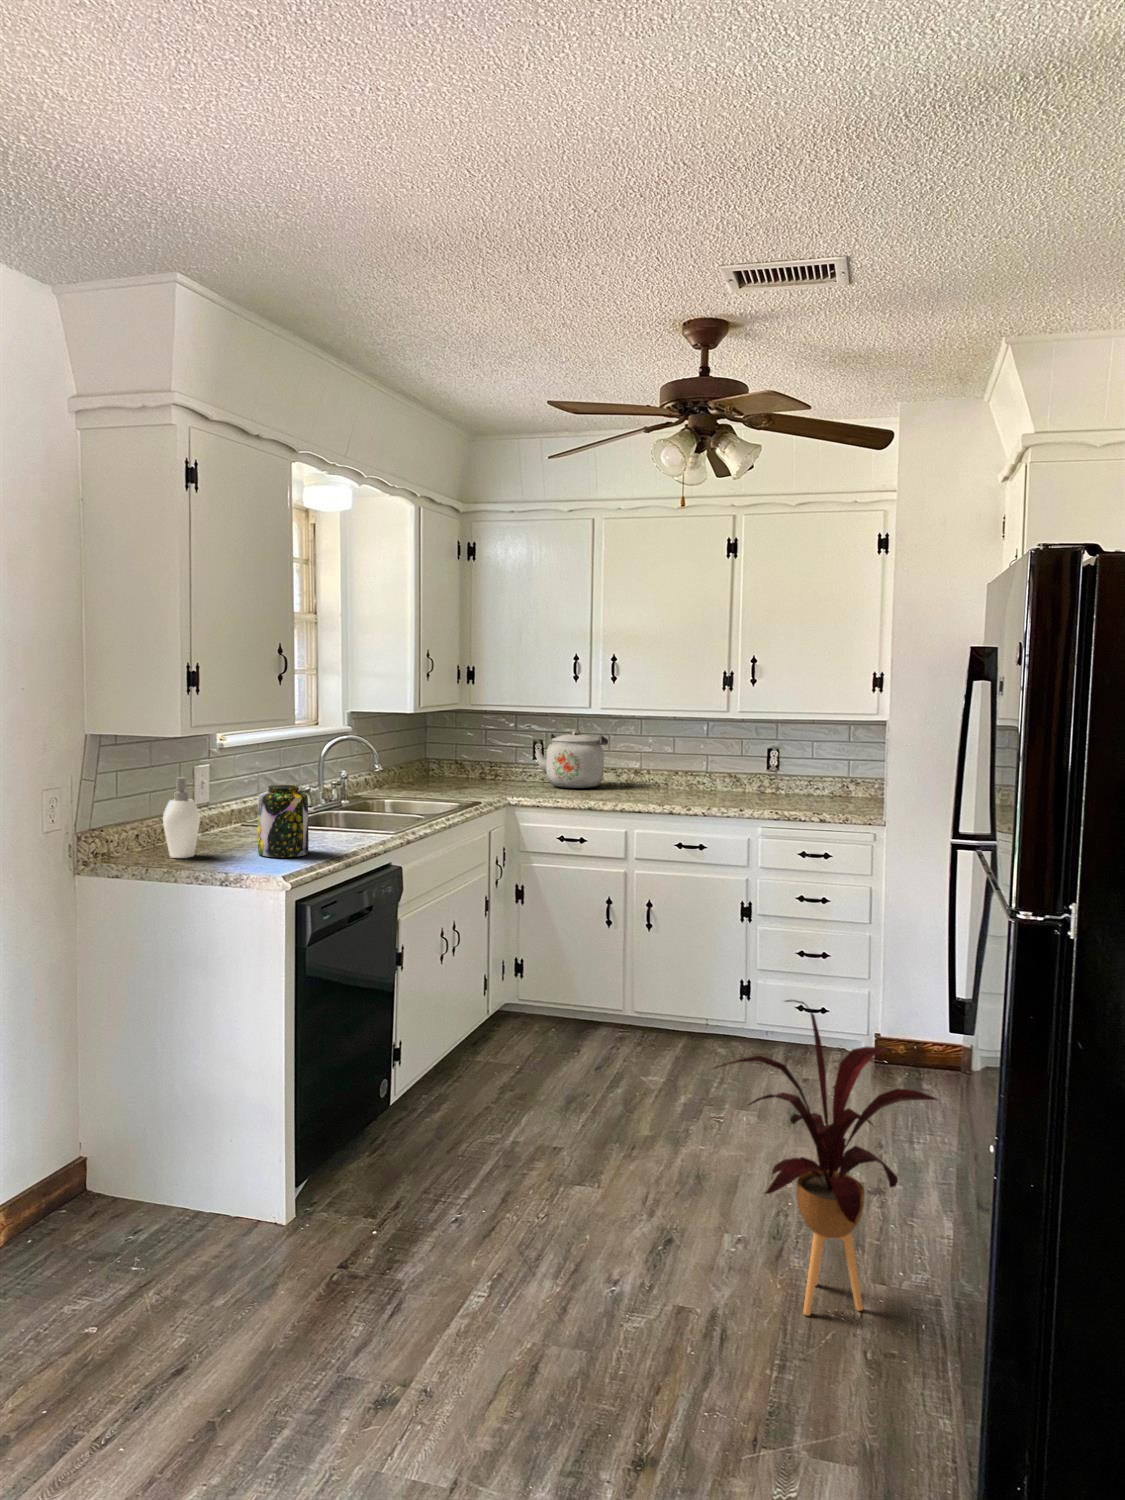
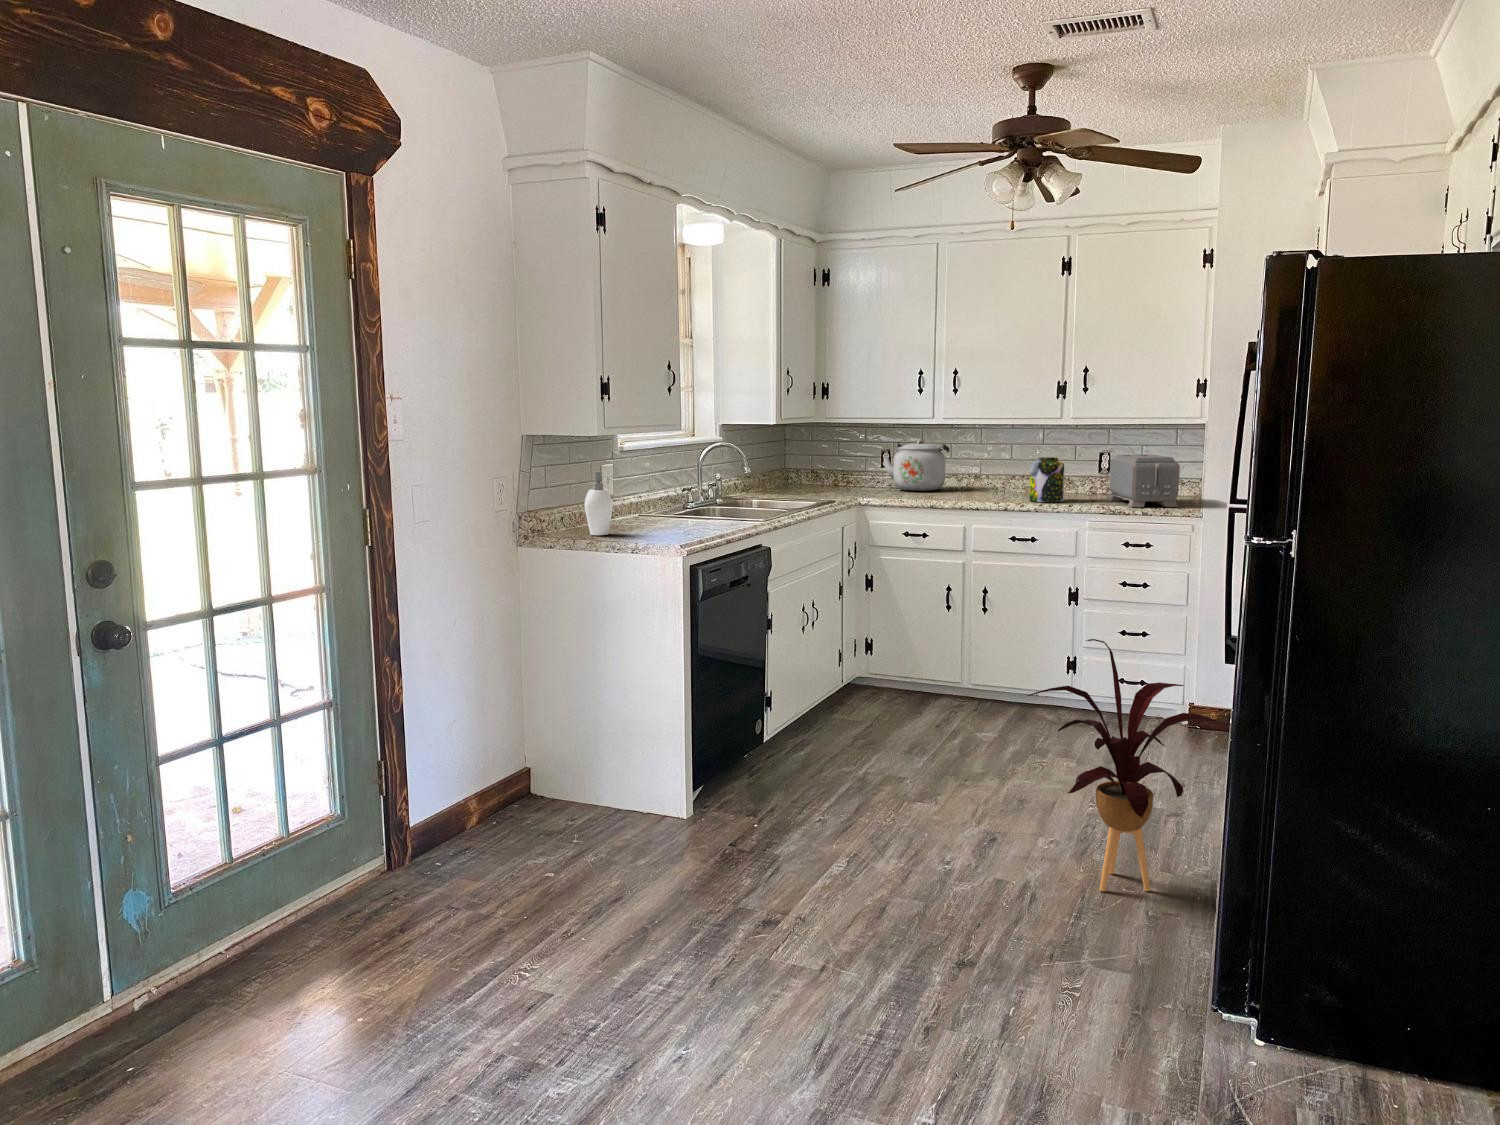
toaster: none [781,753,859,813] -> present [1108,454,1180,507]
jar: present [258,785,309,857] -> present [1029,457,1064,502]

